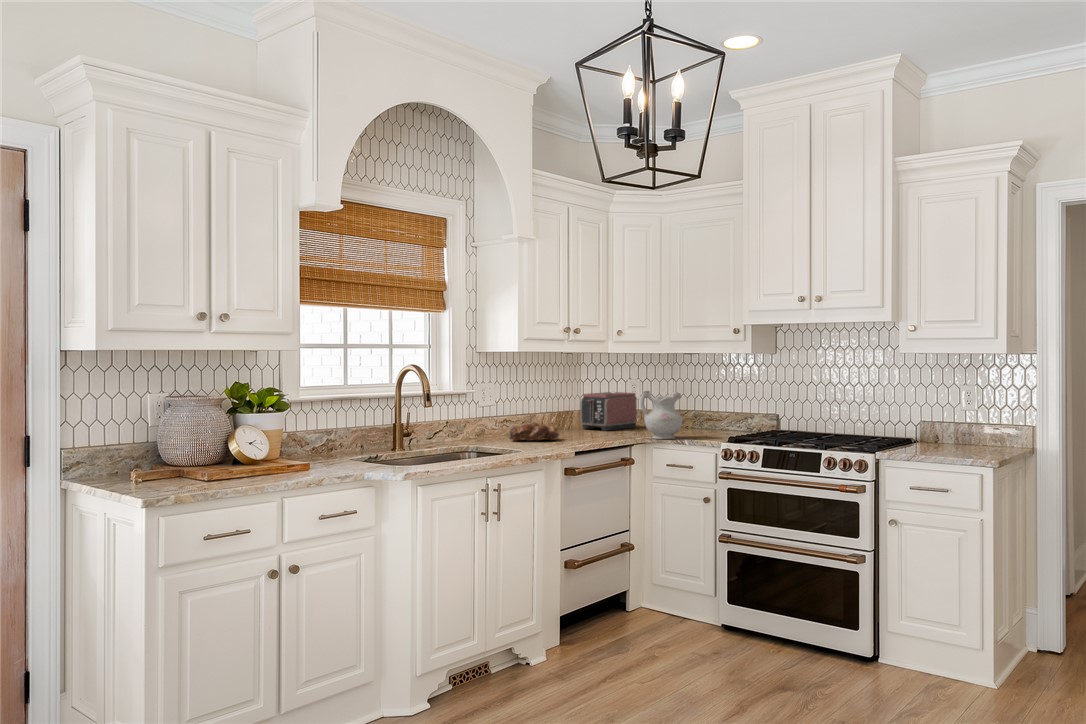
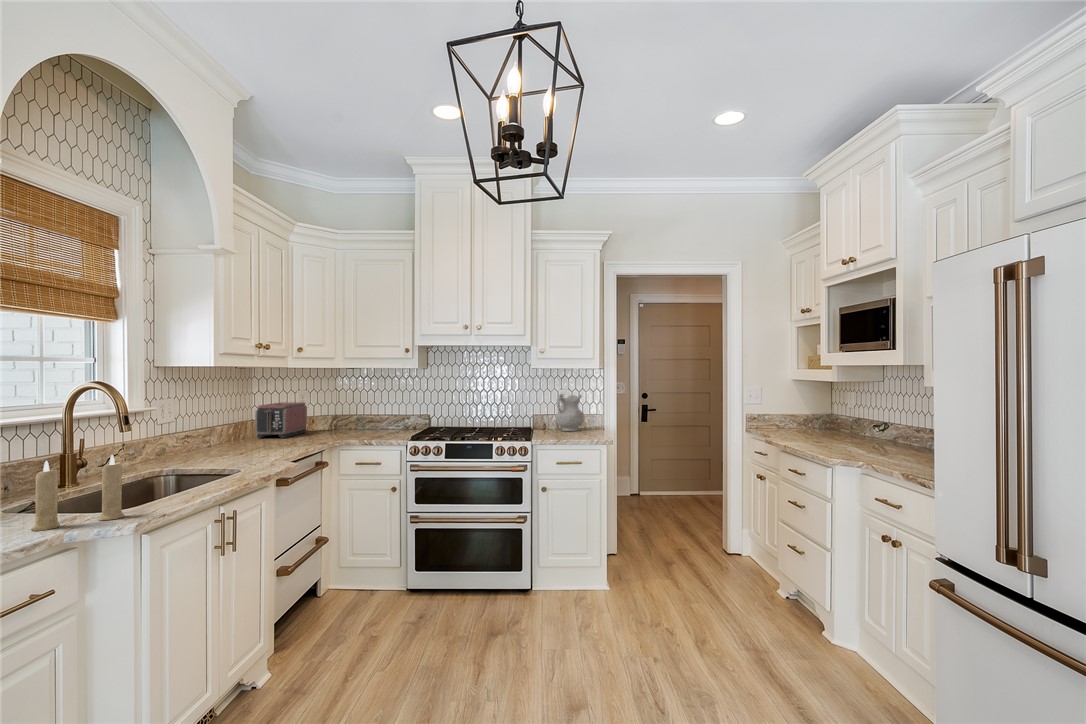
ceramic pitcher: present [640,391,682,439] -> present [556,394,584,431]
candle: none [346,420,401,472] -> present [31,455,125,531]
bread loaf: present [509,422,559,441] -> none [197,436,255,458]

